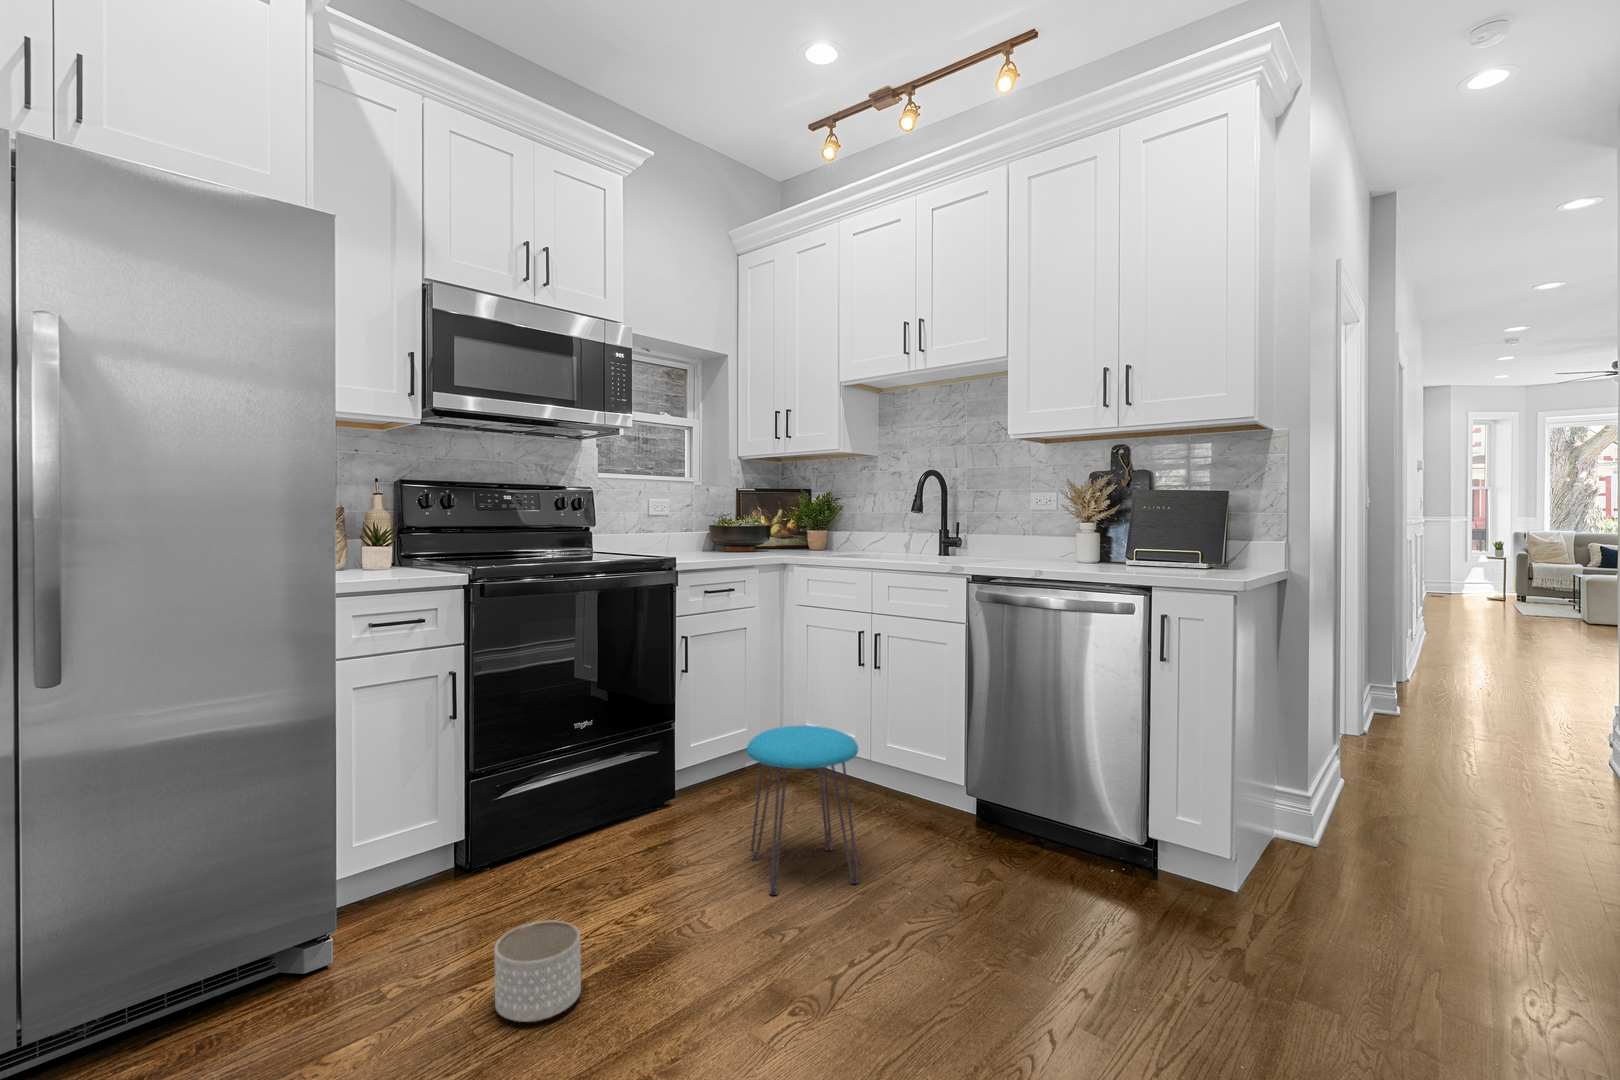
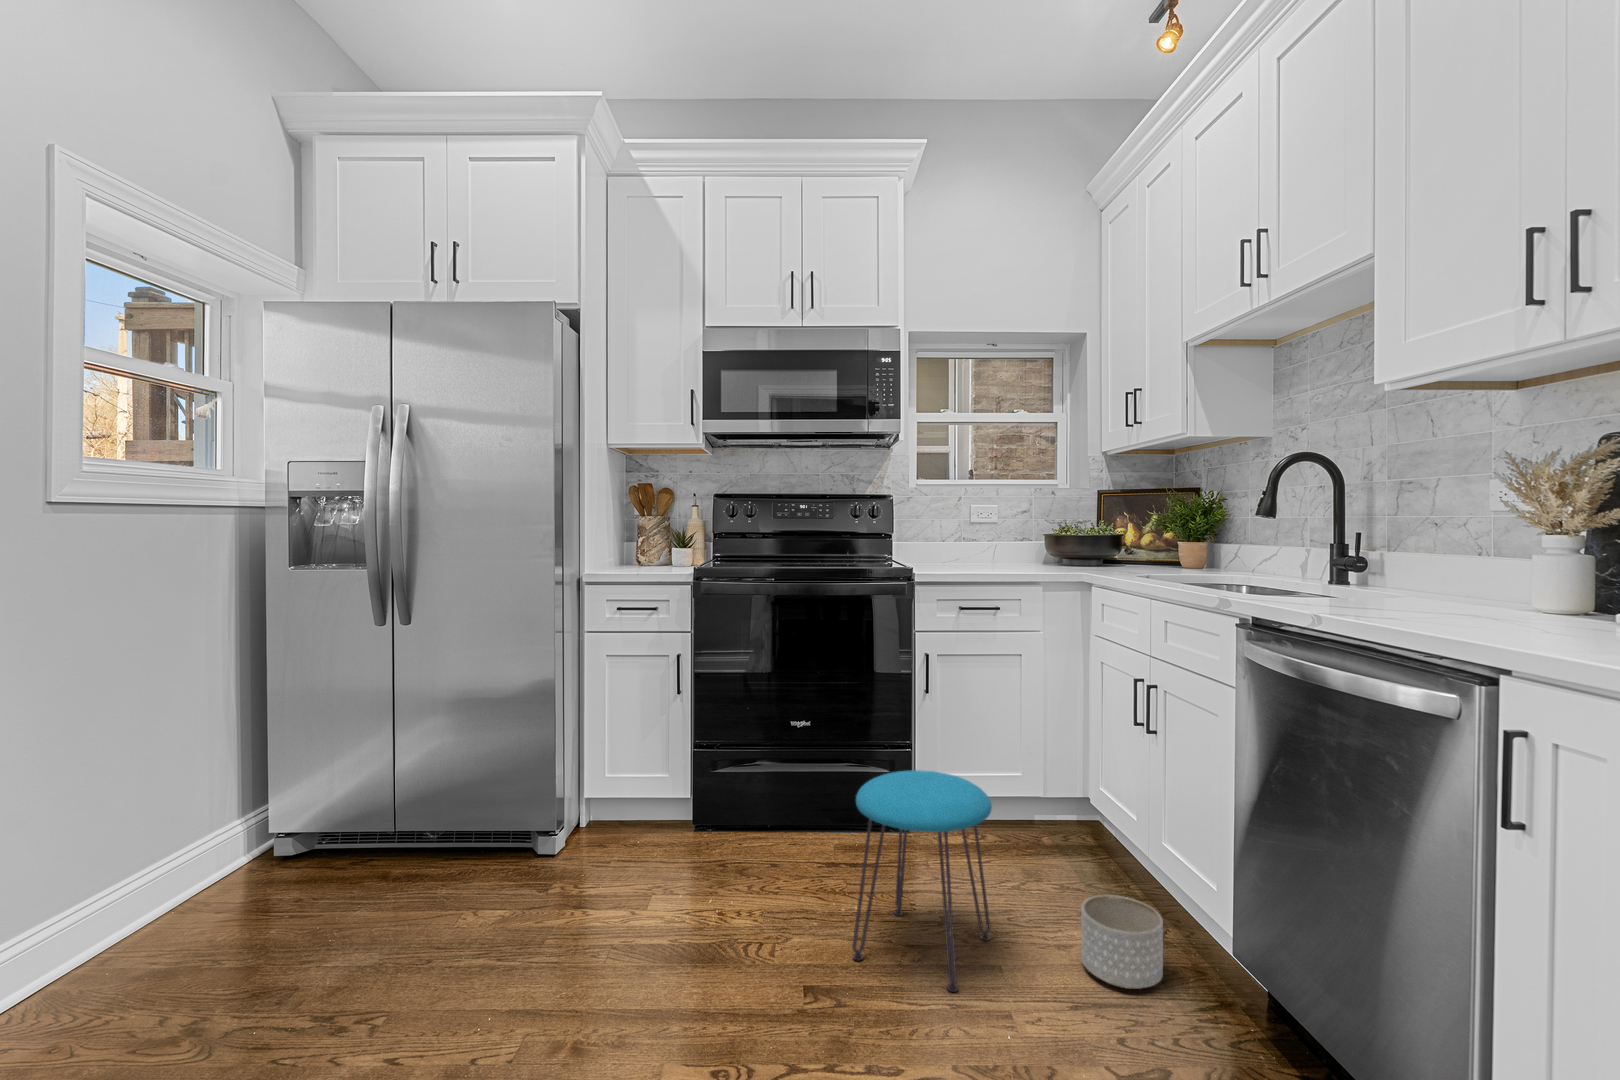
planter: present [494,920,581,1022] -> present [1081,895,1163,989]

